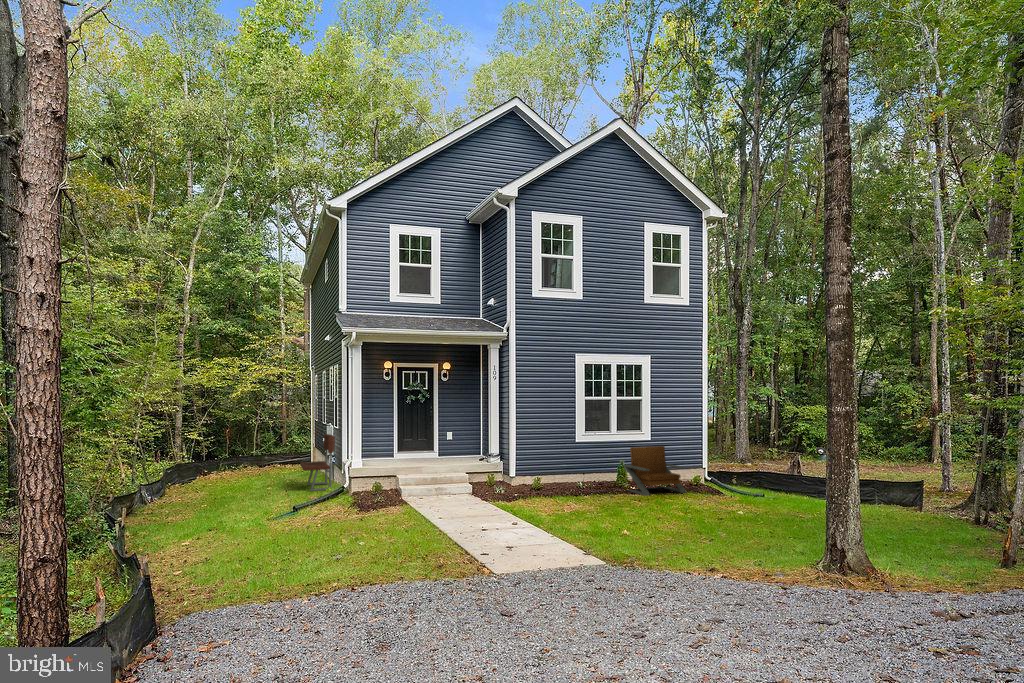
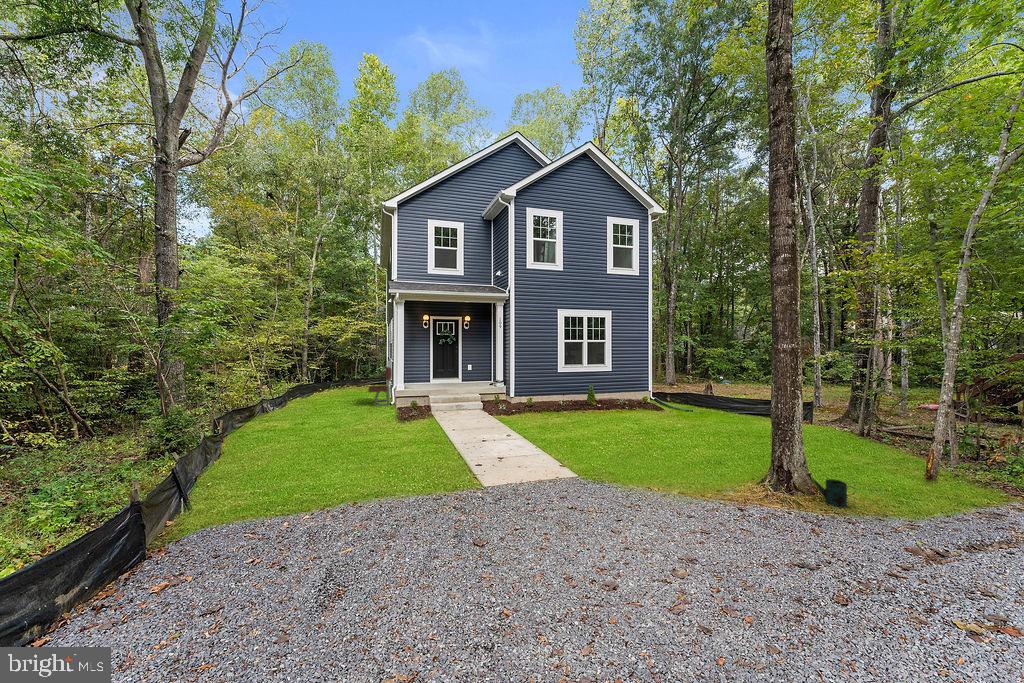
lounge chair: present [624,446,687,496] -> none [592,376,638,412]
watering can: none [863,552,912,589] -> present [806,473,852,507]

